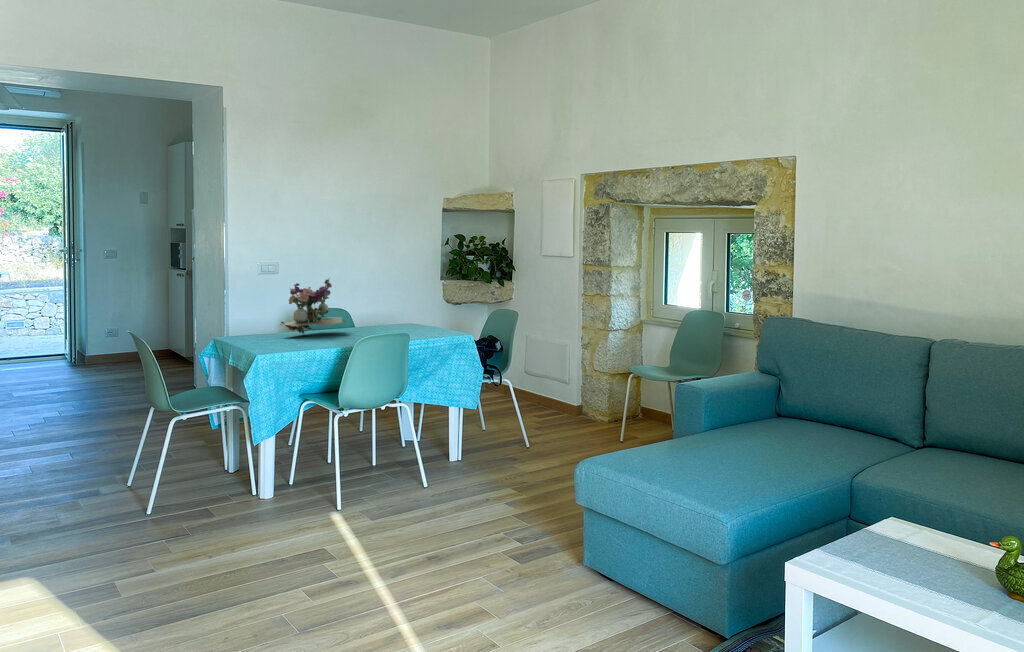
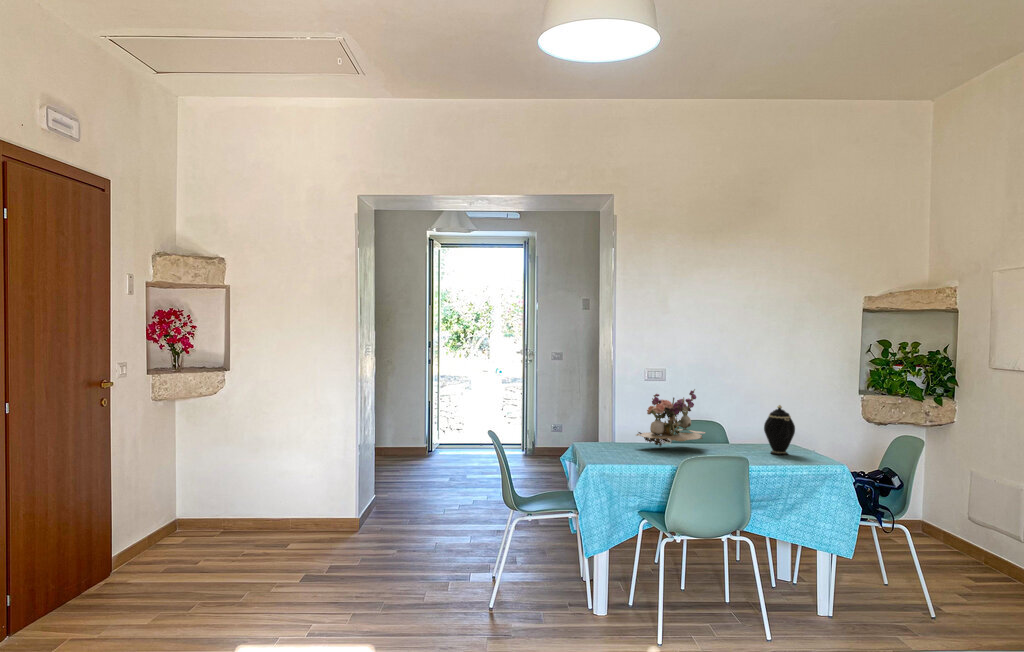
teapot: none [396,287,422,330] -> present [764,405,795,455]

